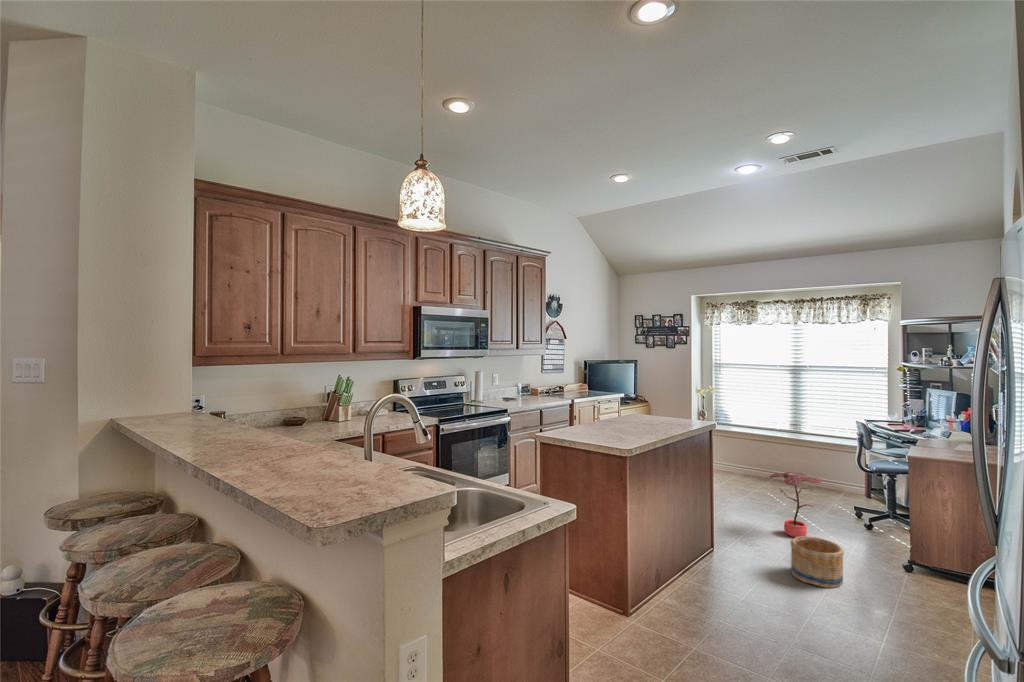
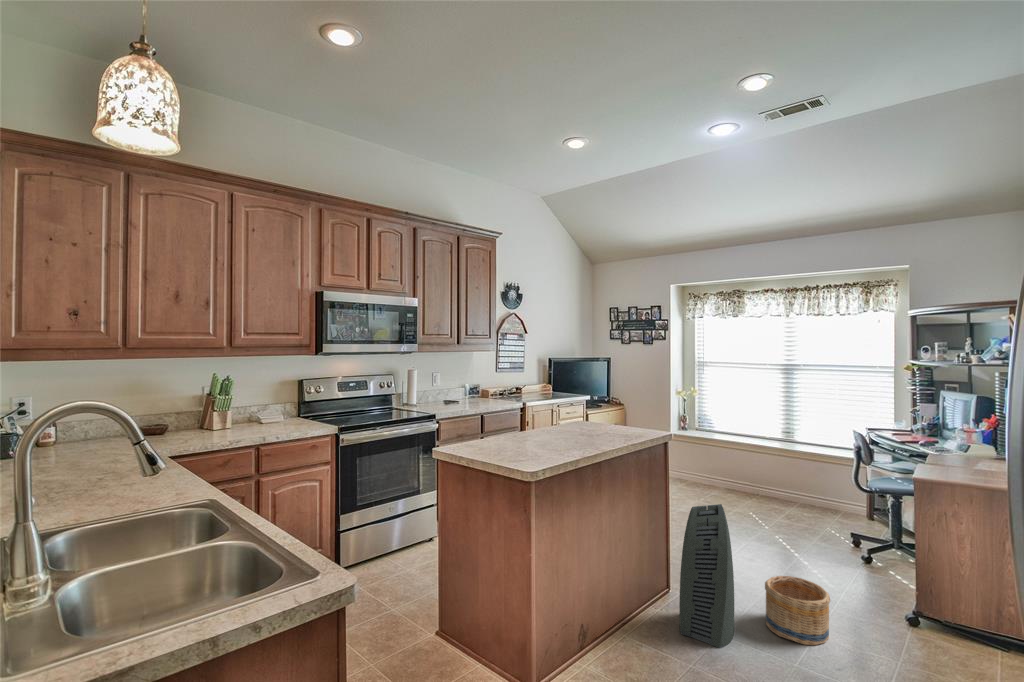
potted plant: present [769,472,823,537] -> none [747,492,812,571]
air purifier: none [724,478,768,591] -> present [679,504,734,648]

